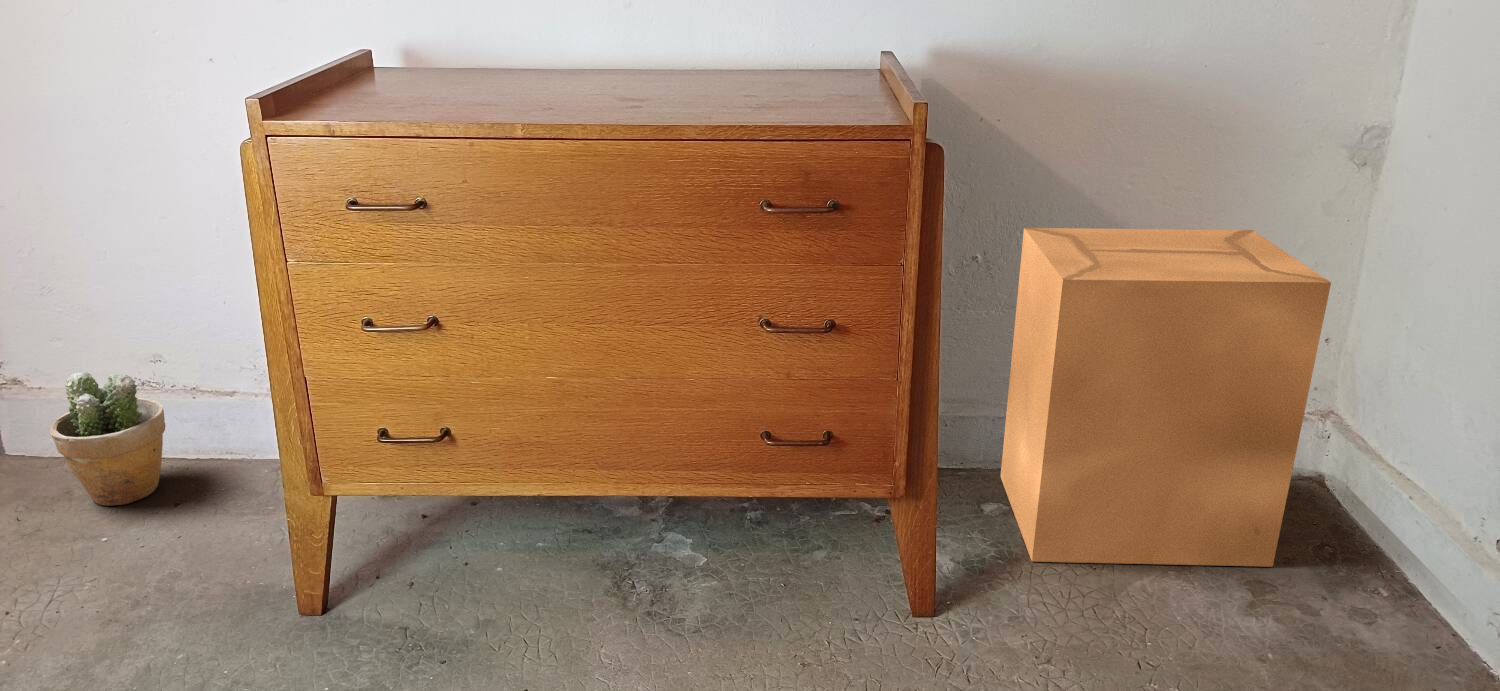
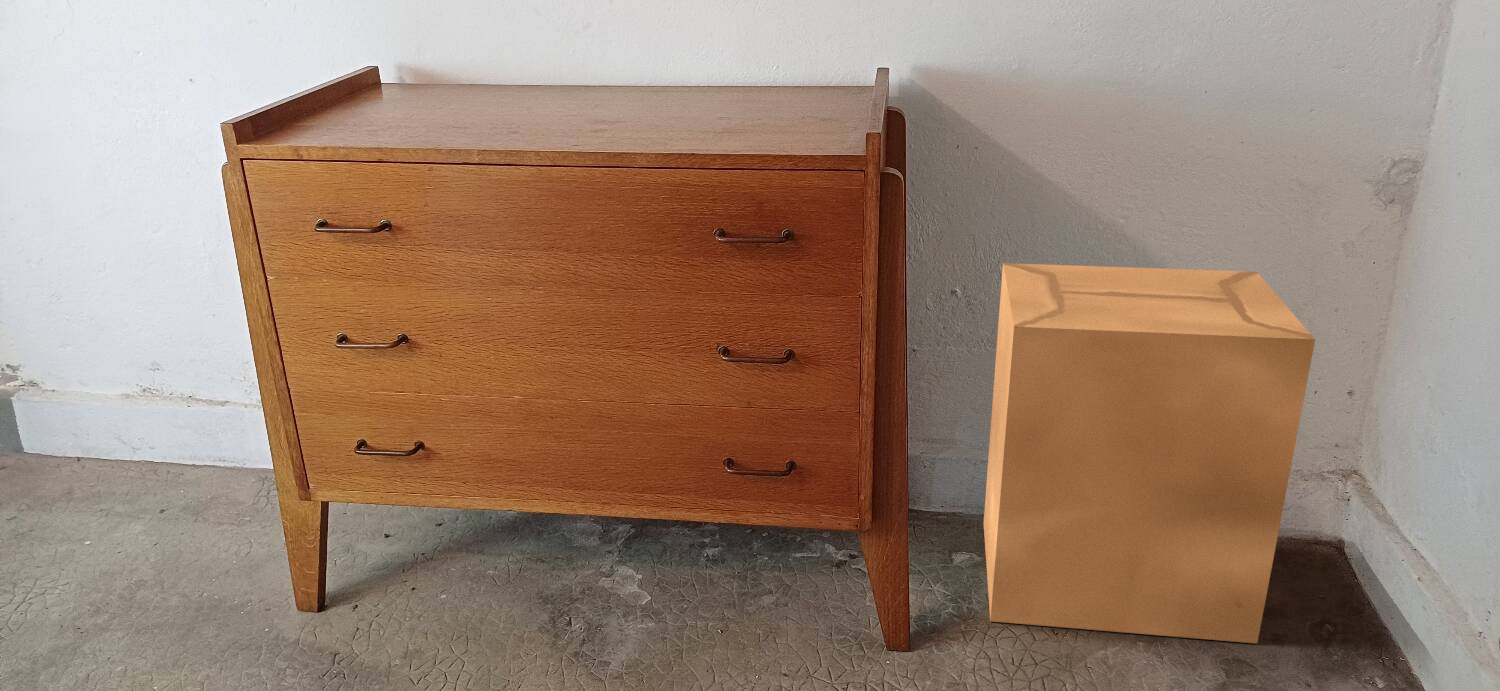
potted plant: present [50,372,166,506] -> none [44,380,155,509]

